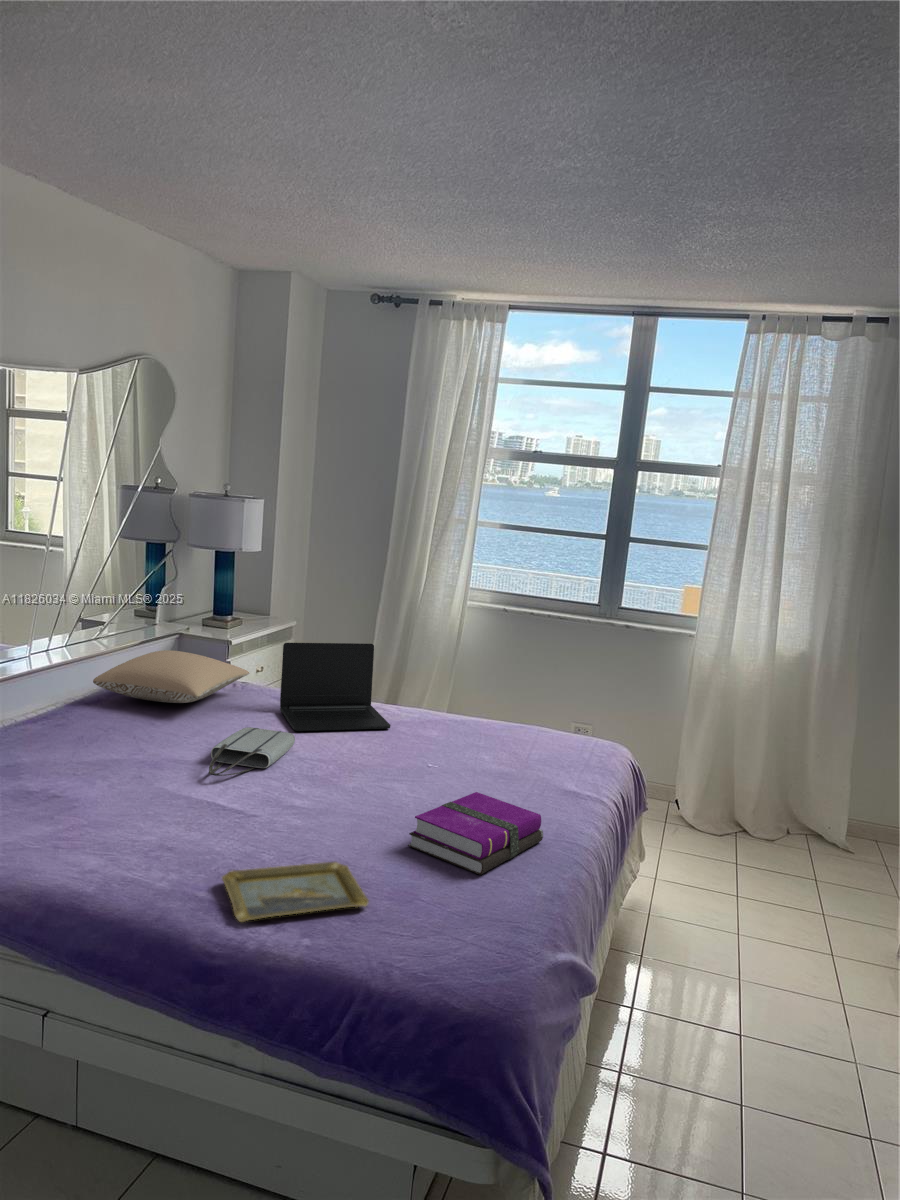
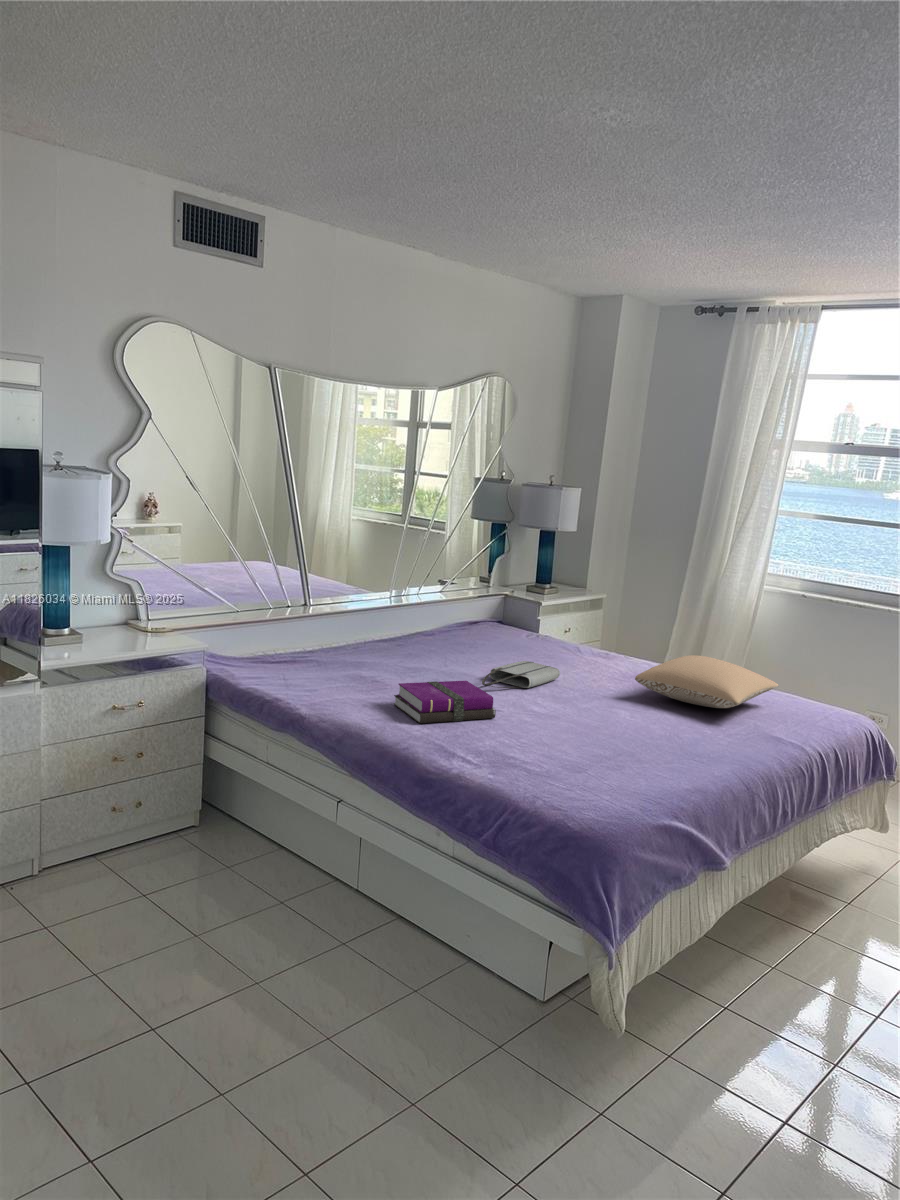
laptop: present [280,643,391,731] -> none [564,602,649,679]
pillow: present [93,650,249,703] -> present [635,655,779,708]
notebook: present [408,792,543,875] -> present [394,681,496,723]
tray: present [222,862,369,922] -> none [451,733,547,768]

